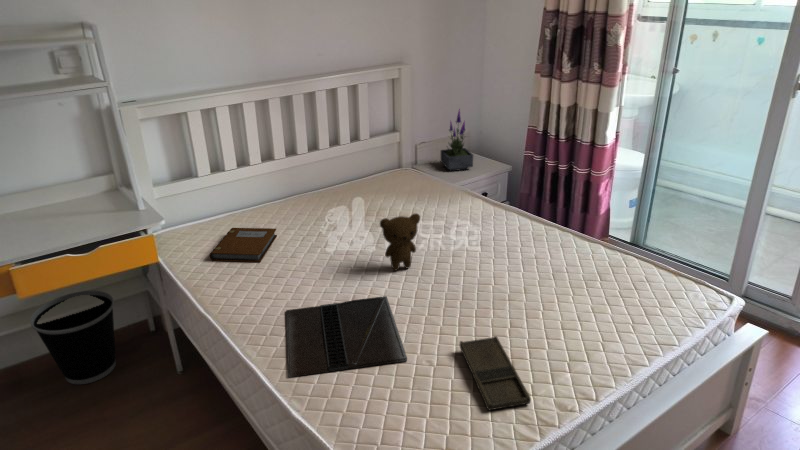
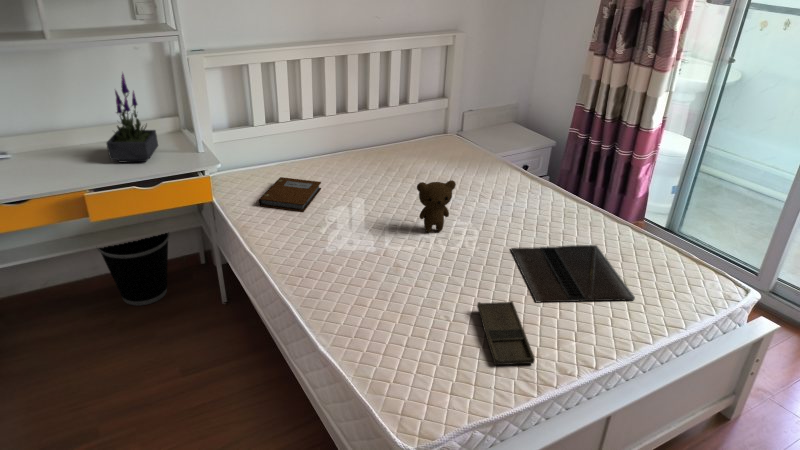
potted plant: present [441,109,473,171] -> present [107,74,158,163]
laptop: present [286,296,407,378] -> present [511,245,635,302]

